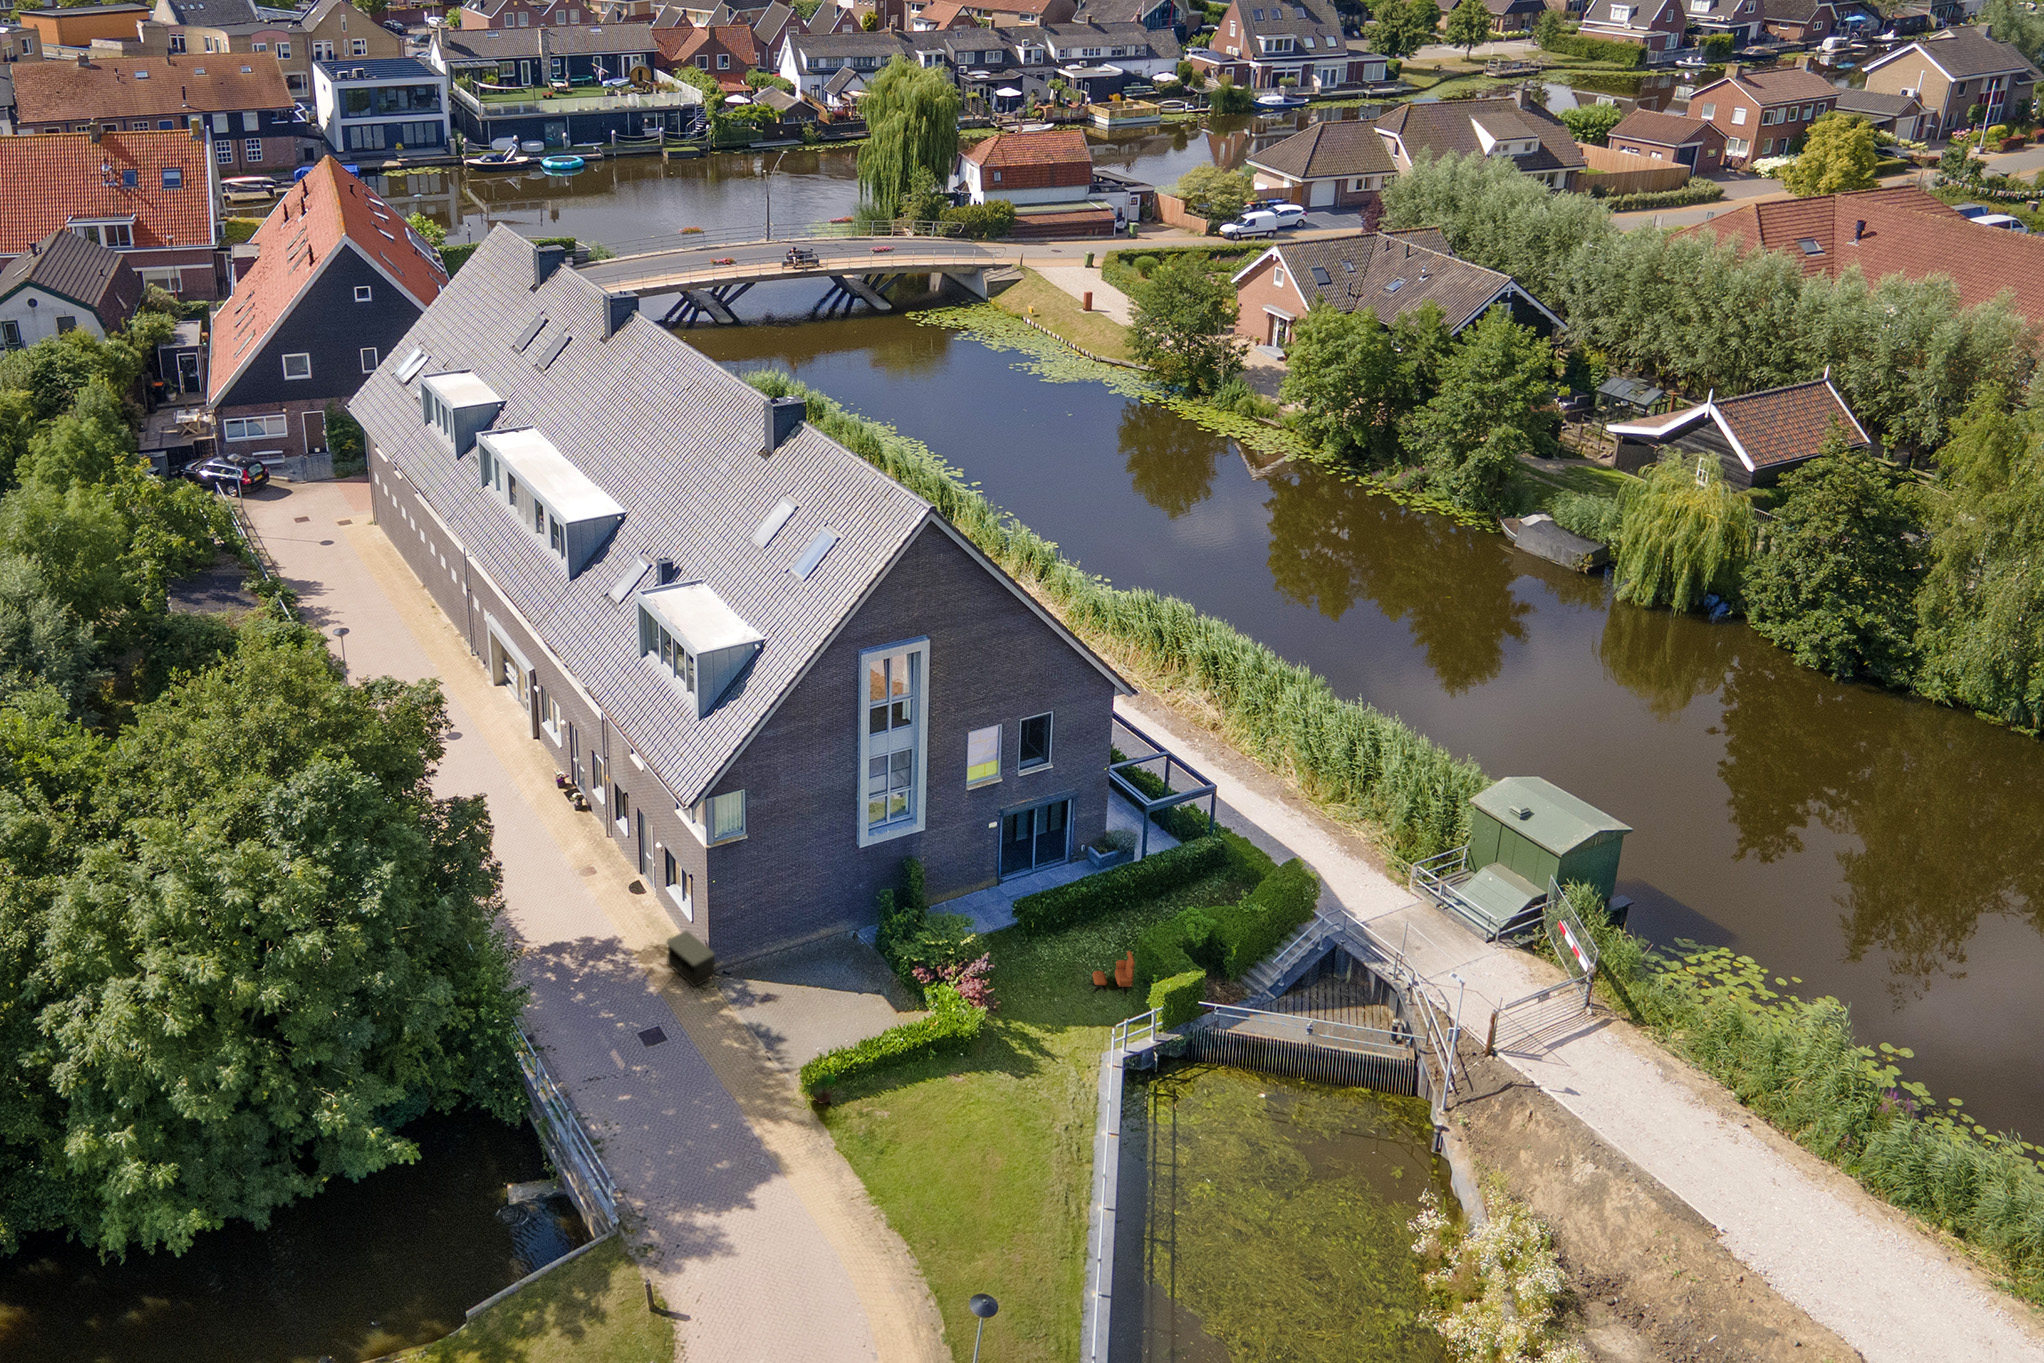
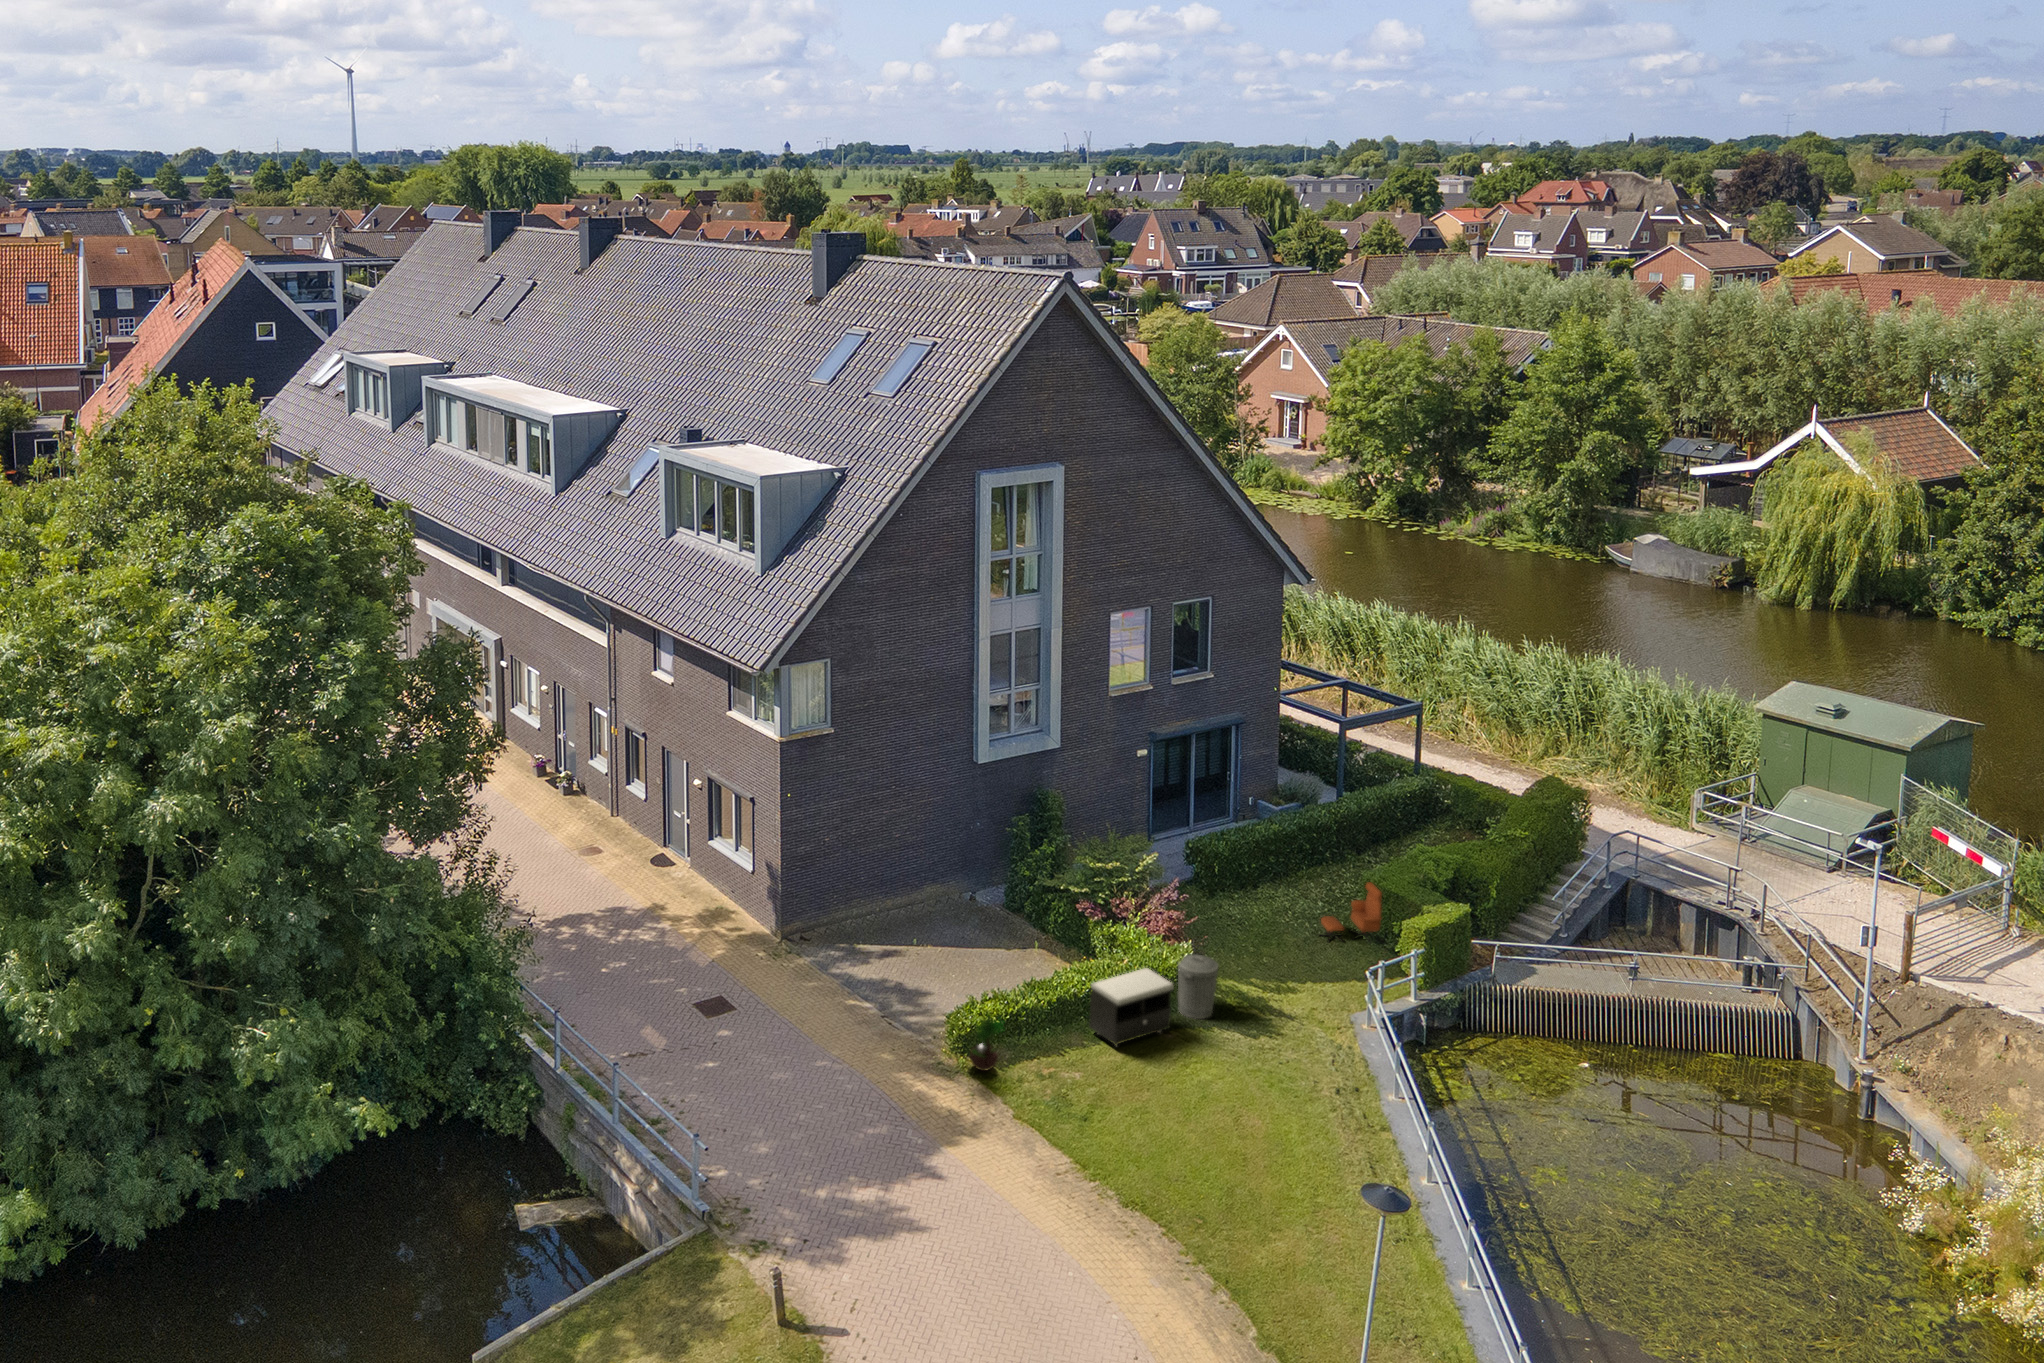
storage bench: present [666,931,715,987] -> present [1089,968,1174,1046]
trash can: none [969,1018,996,1063] -> present [1178,954,1218,1019]

